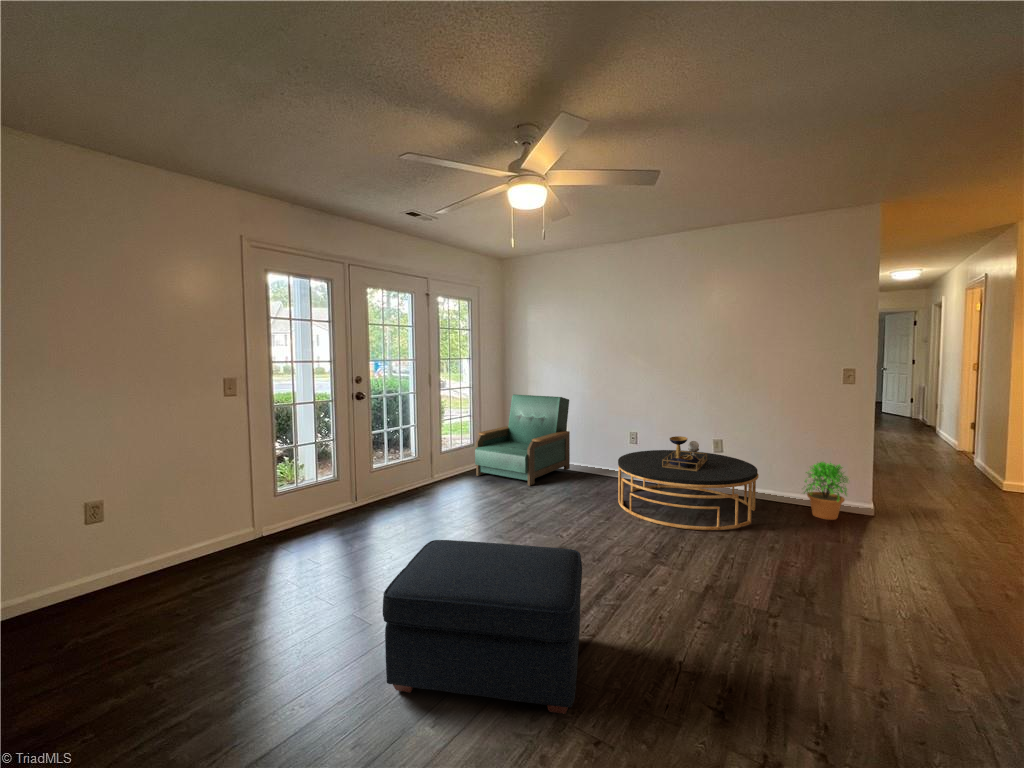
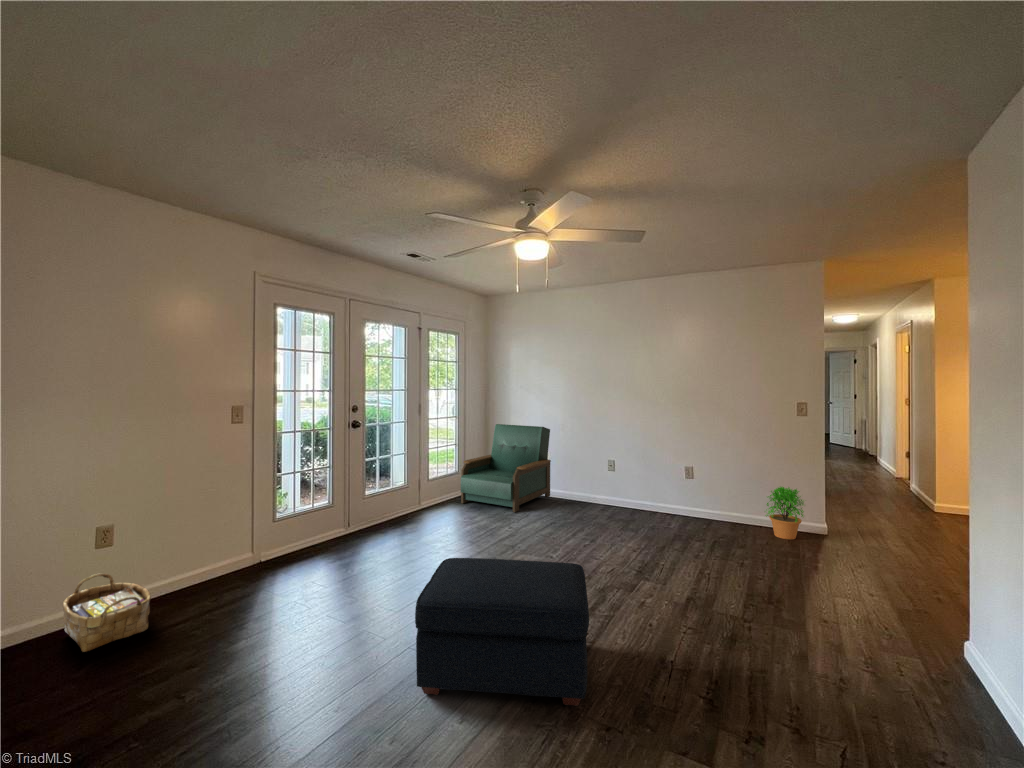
coffee table: present [618,436,759,530] -> none [600,464,727,550]
woven basket: none [48,547,137,627] -> present [63,573,151,652]

